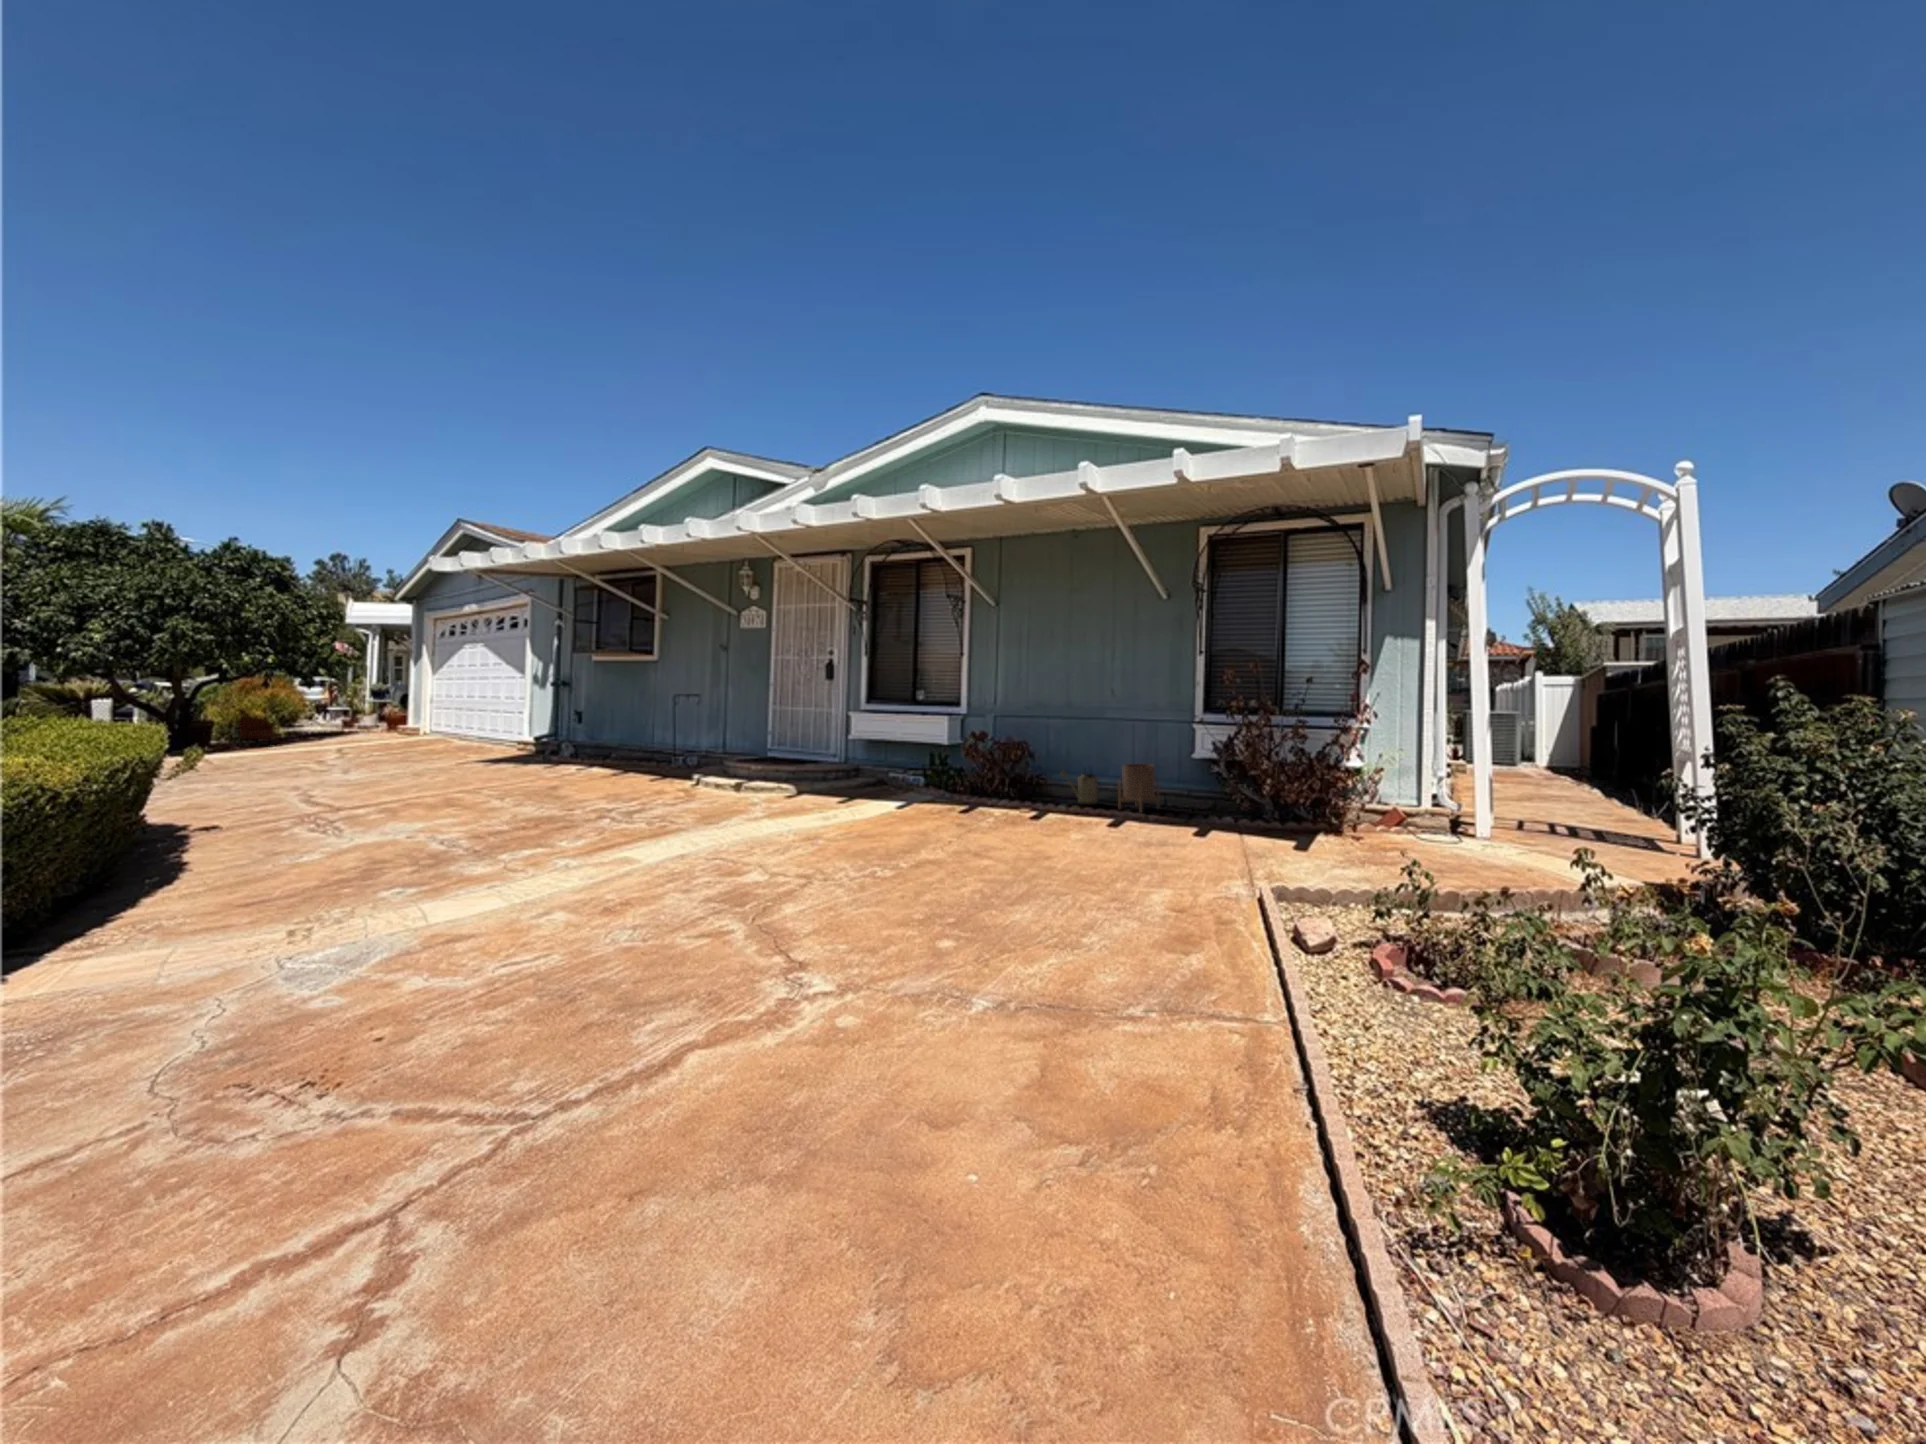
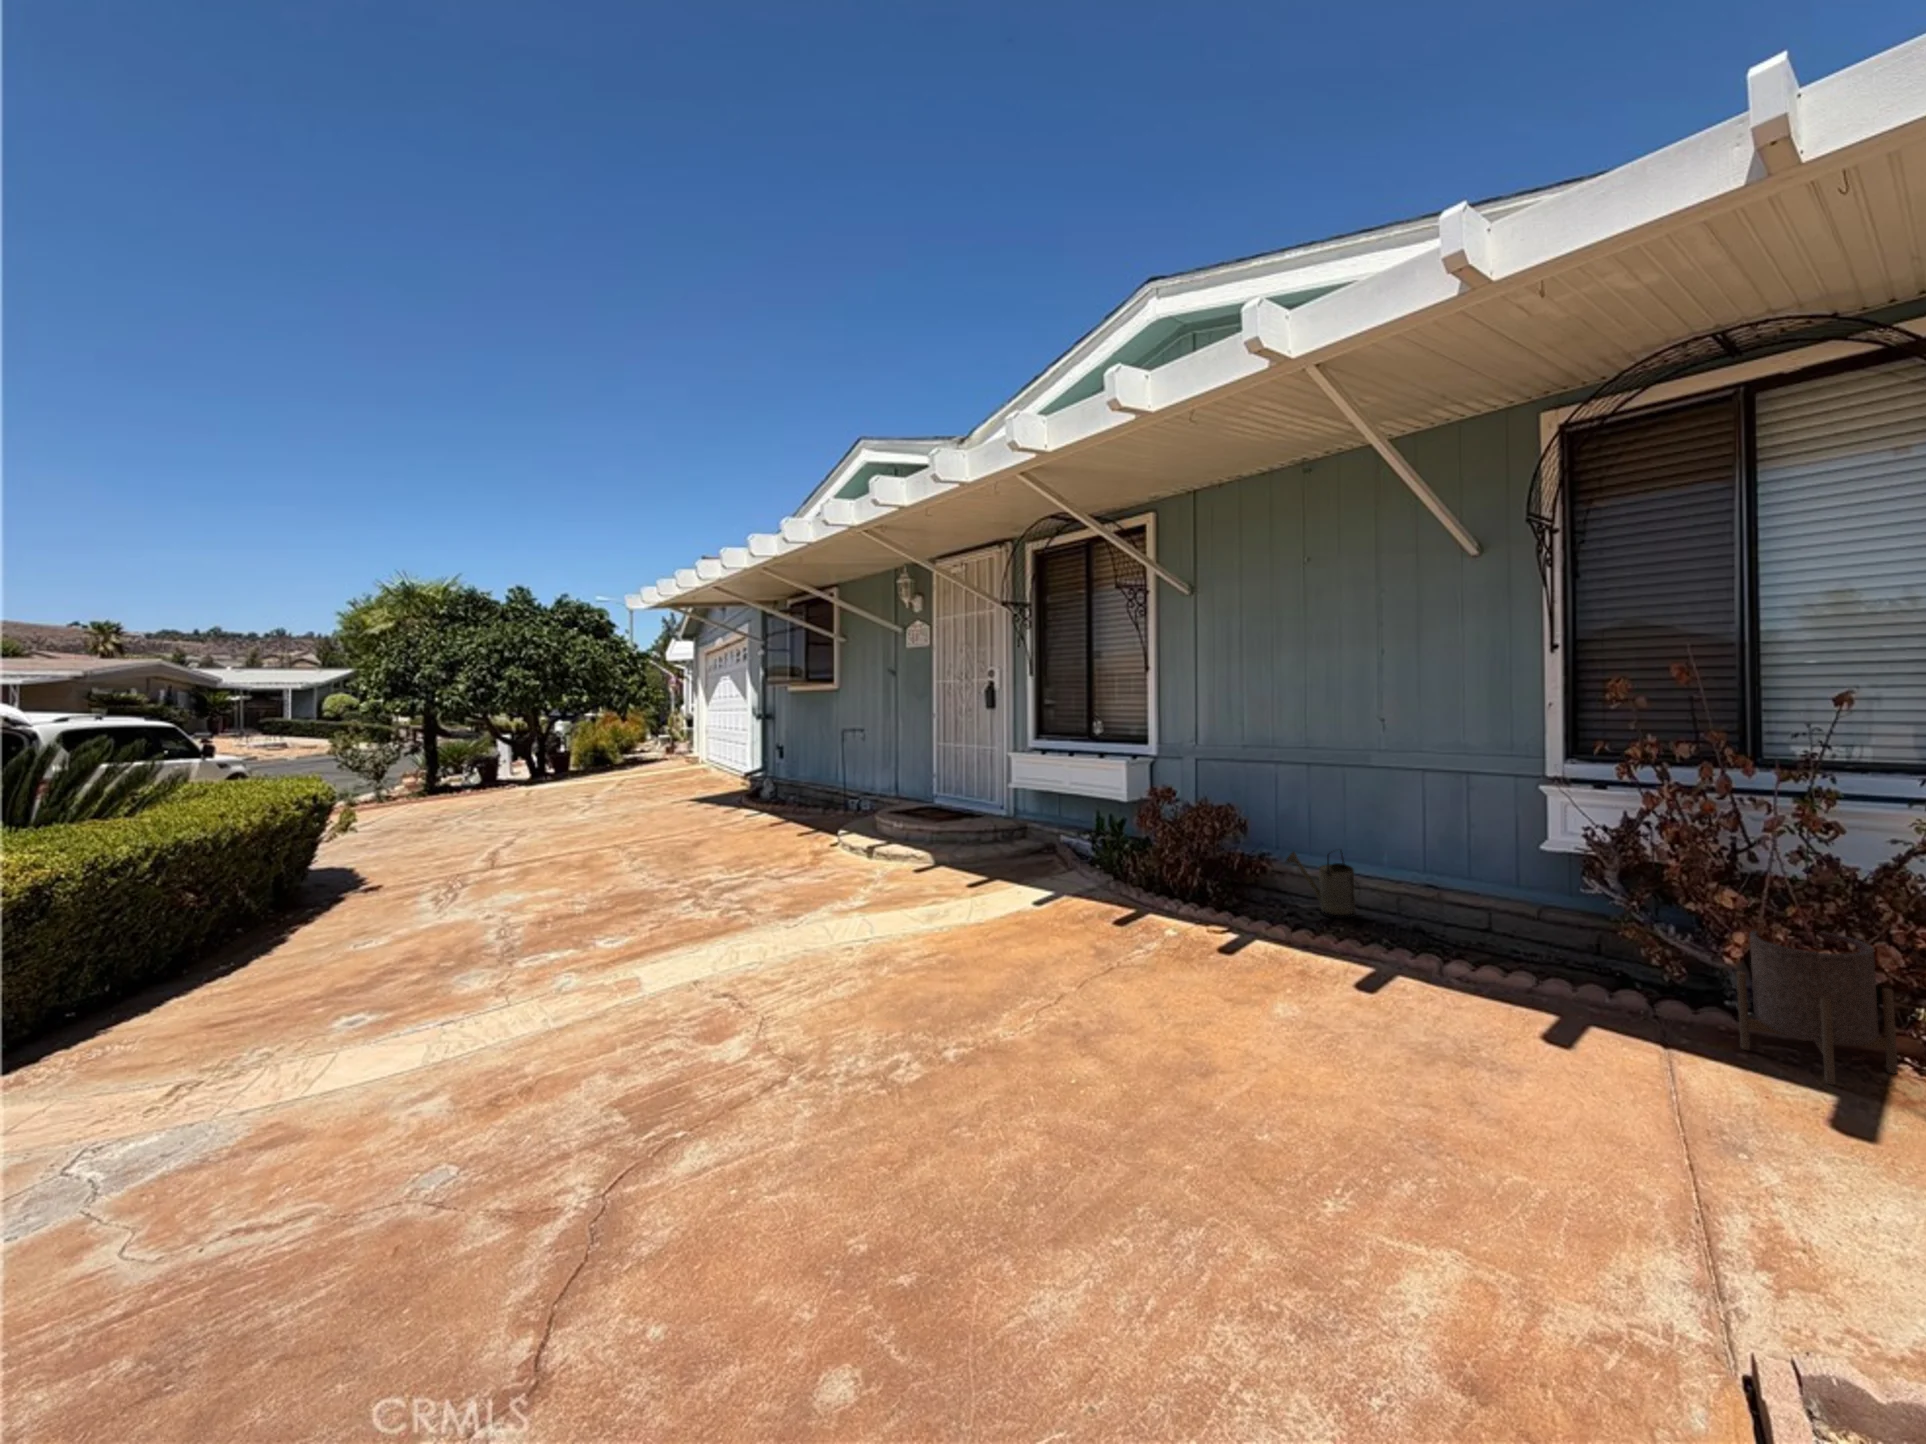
lounge chair: present [236,709,282,747] -> none [568,741,601,776]
planter: present [1118,764,1160,812] -> present [1737,929,1898,1085]

